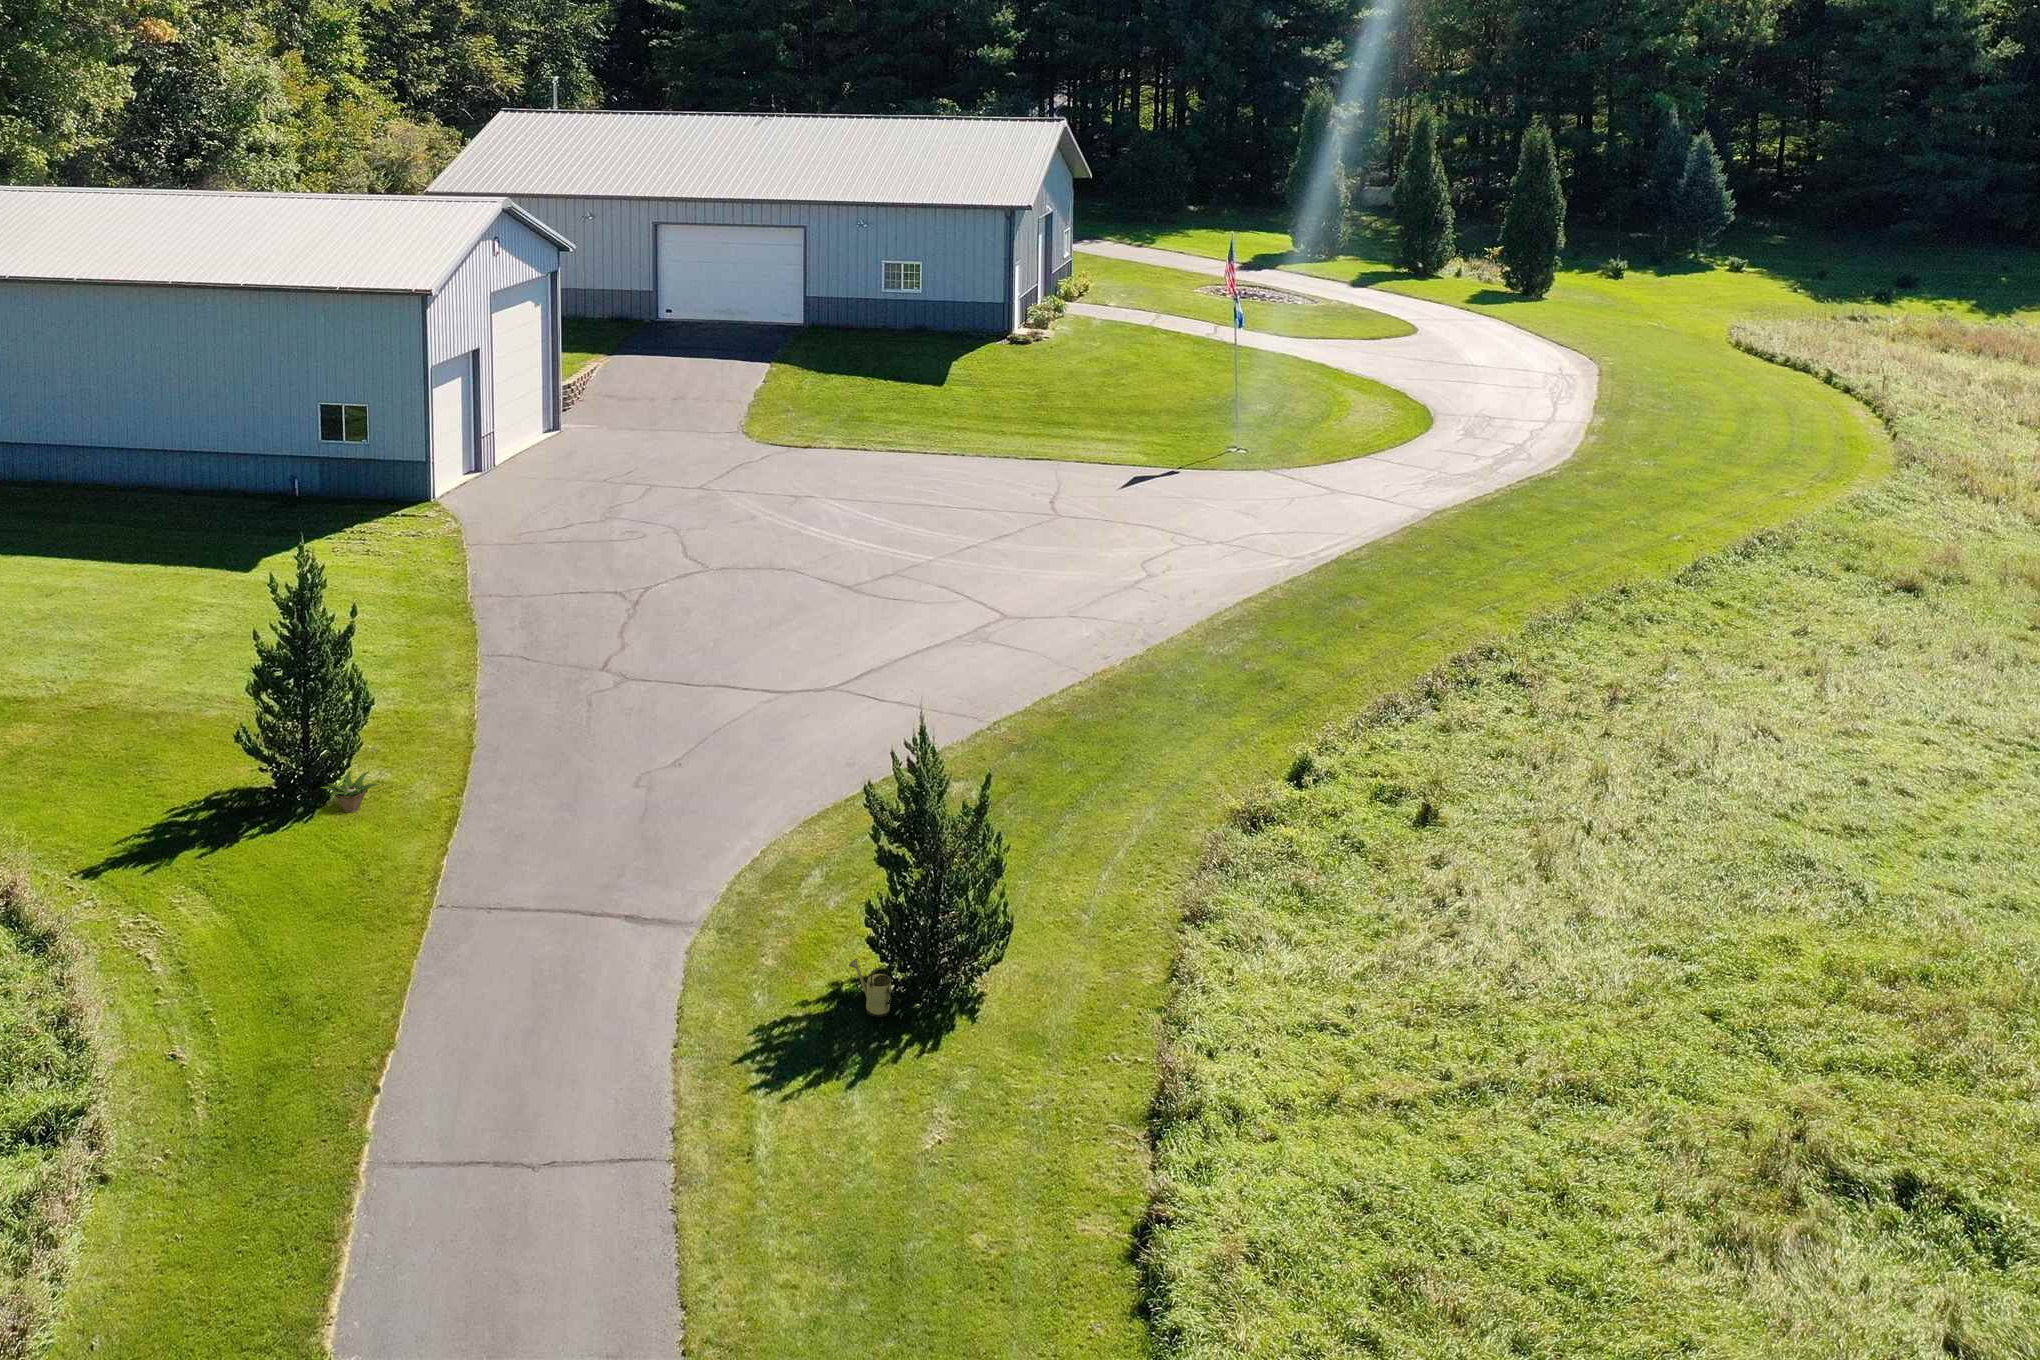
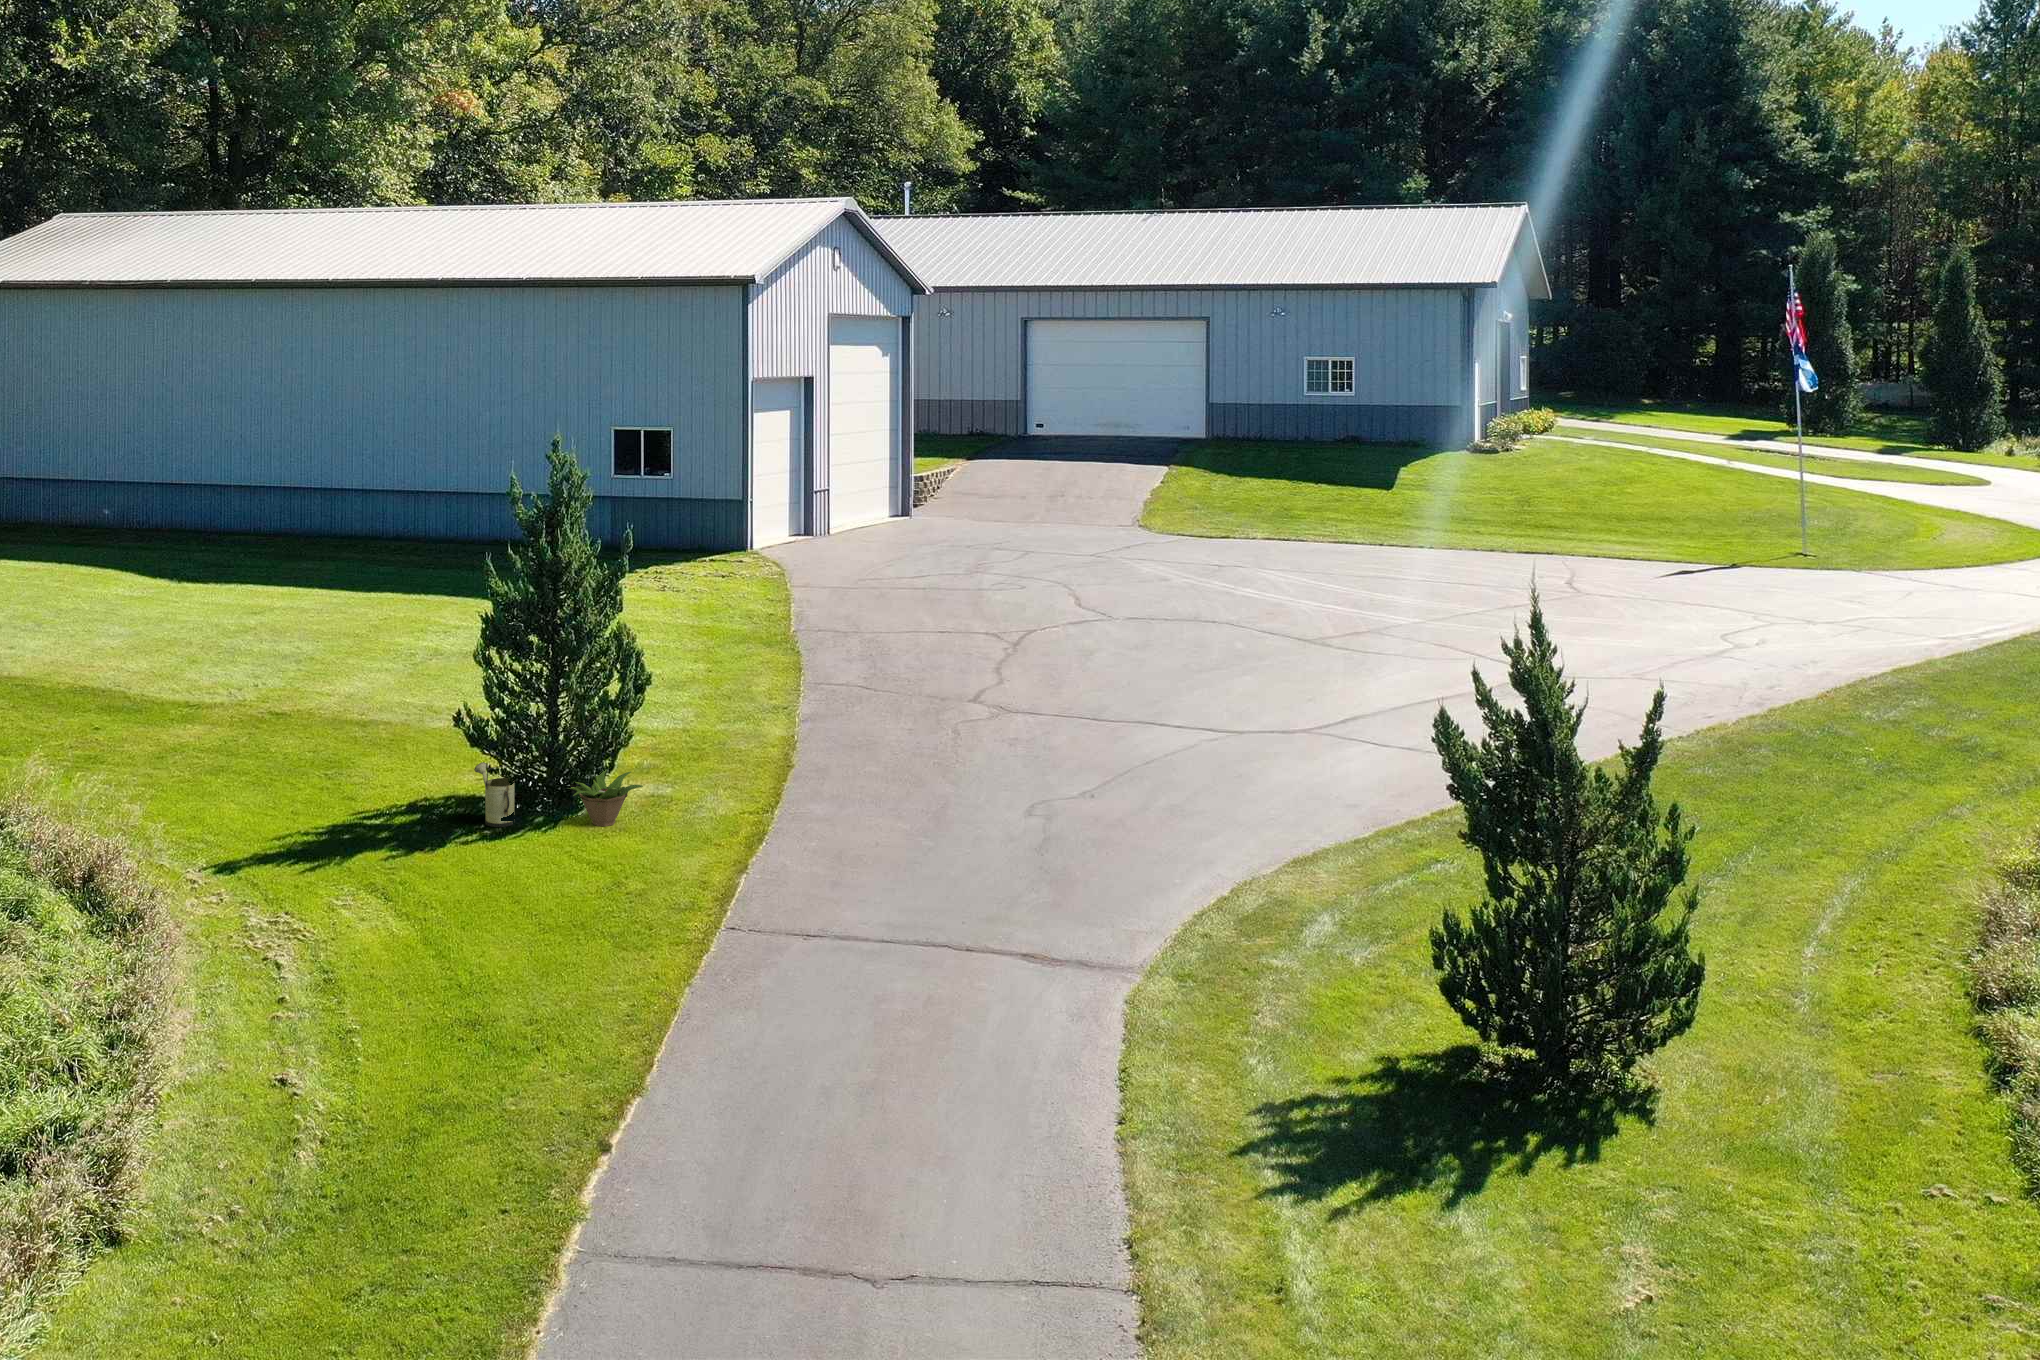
watering can: present [849,958,892,1017] -> present [474,762,515,827]

